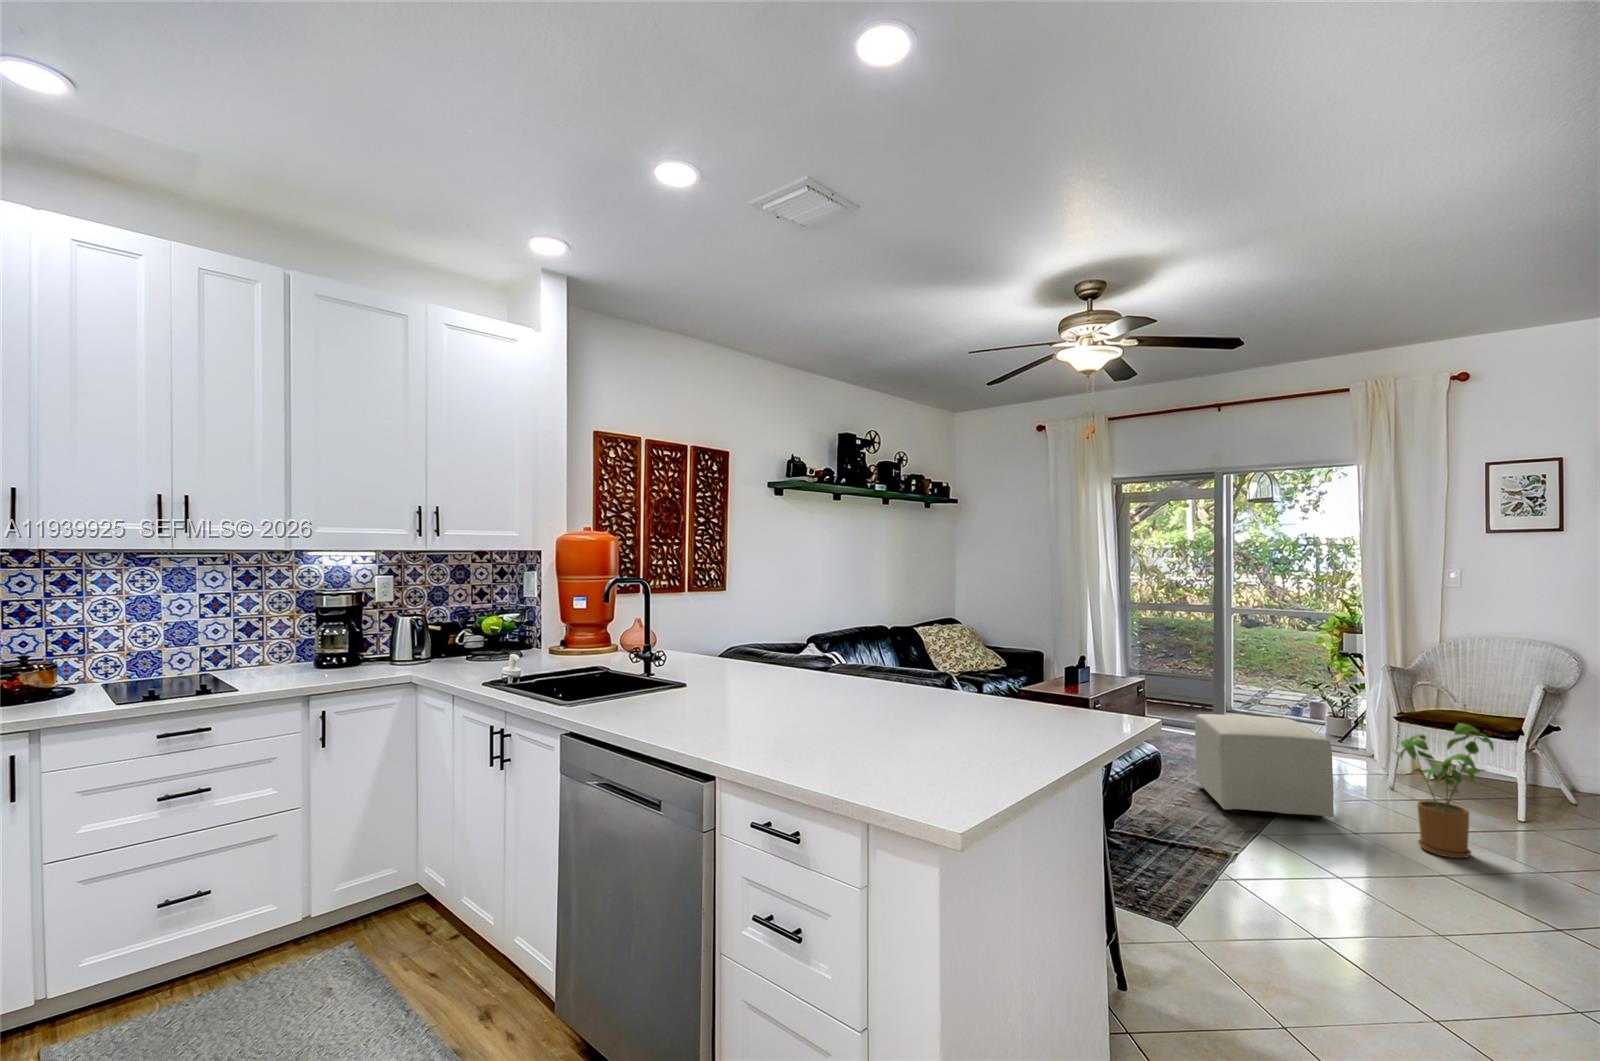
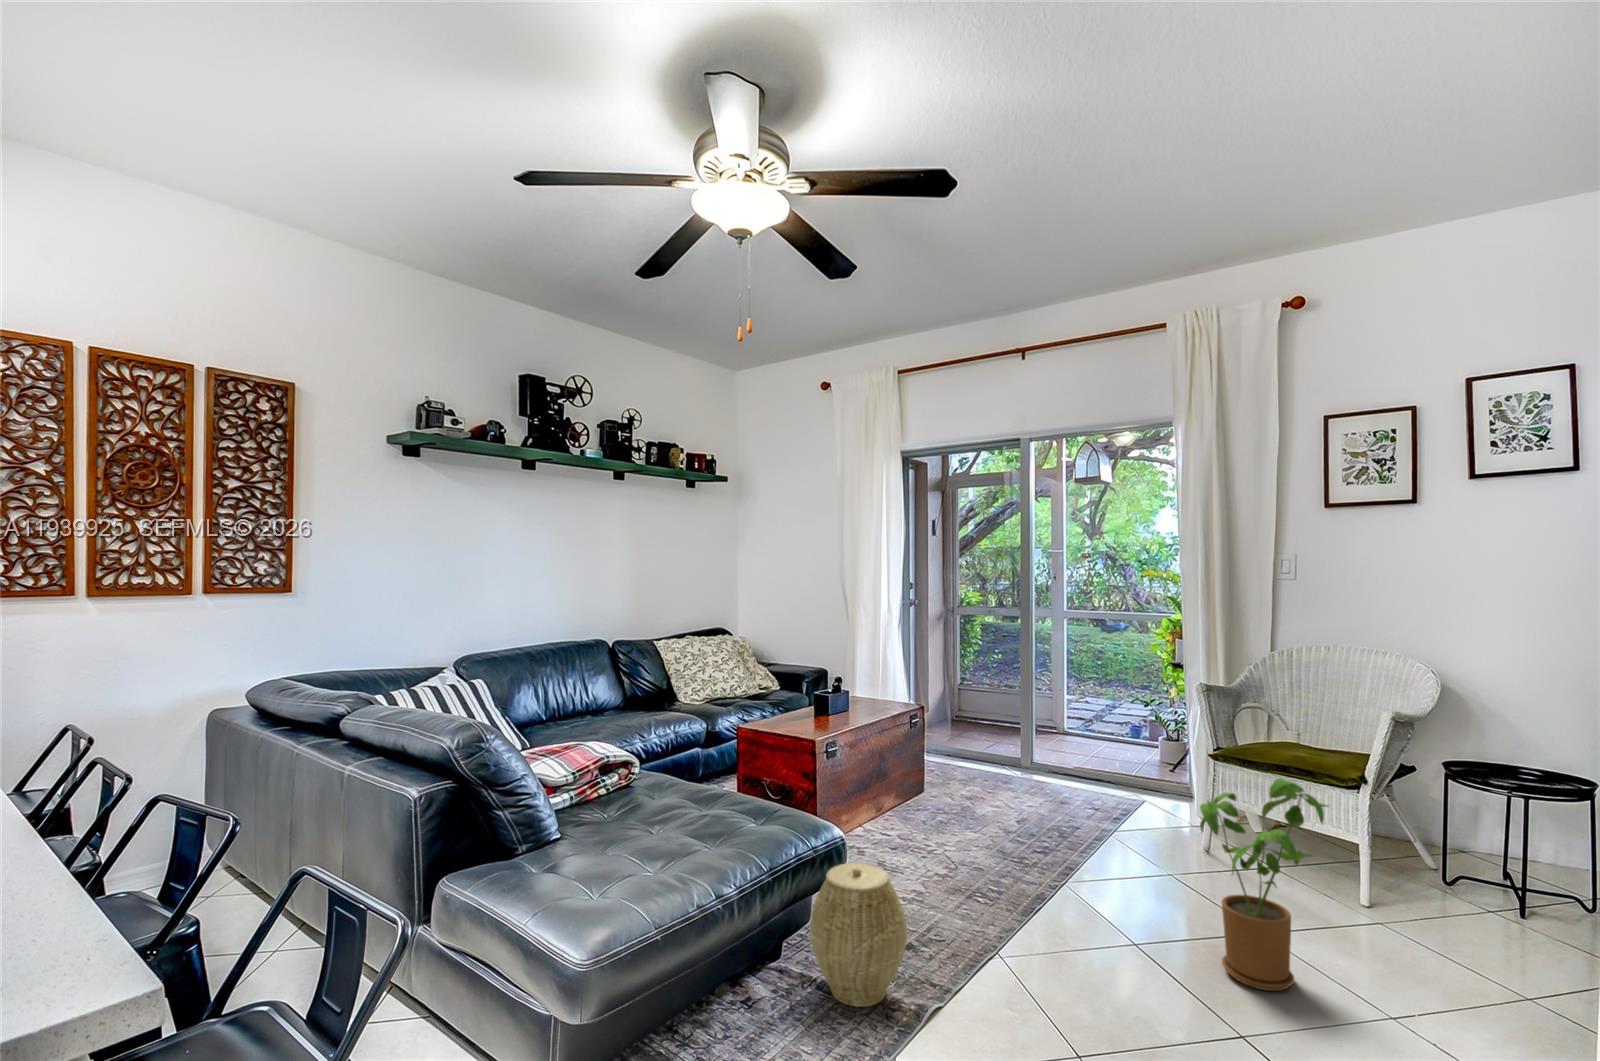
ottoman: present [1195,714,1334,820] -> none [952,760,1115,921]
woven basket: none [1141,767,1208,850] -> present [810,863,907,1007]

